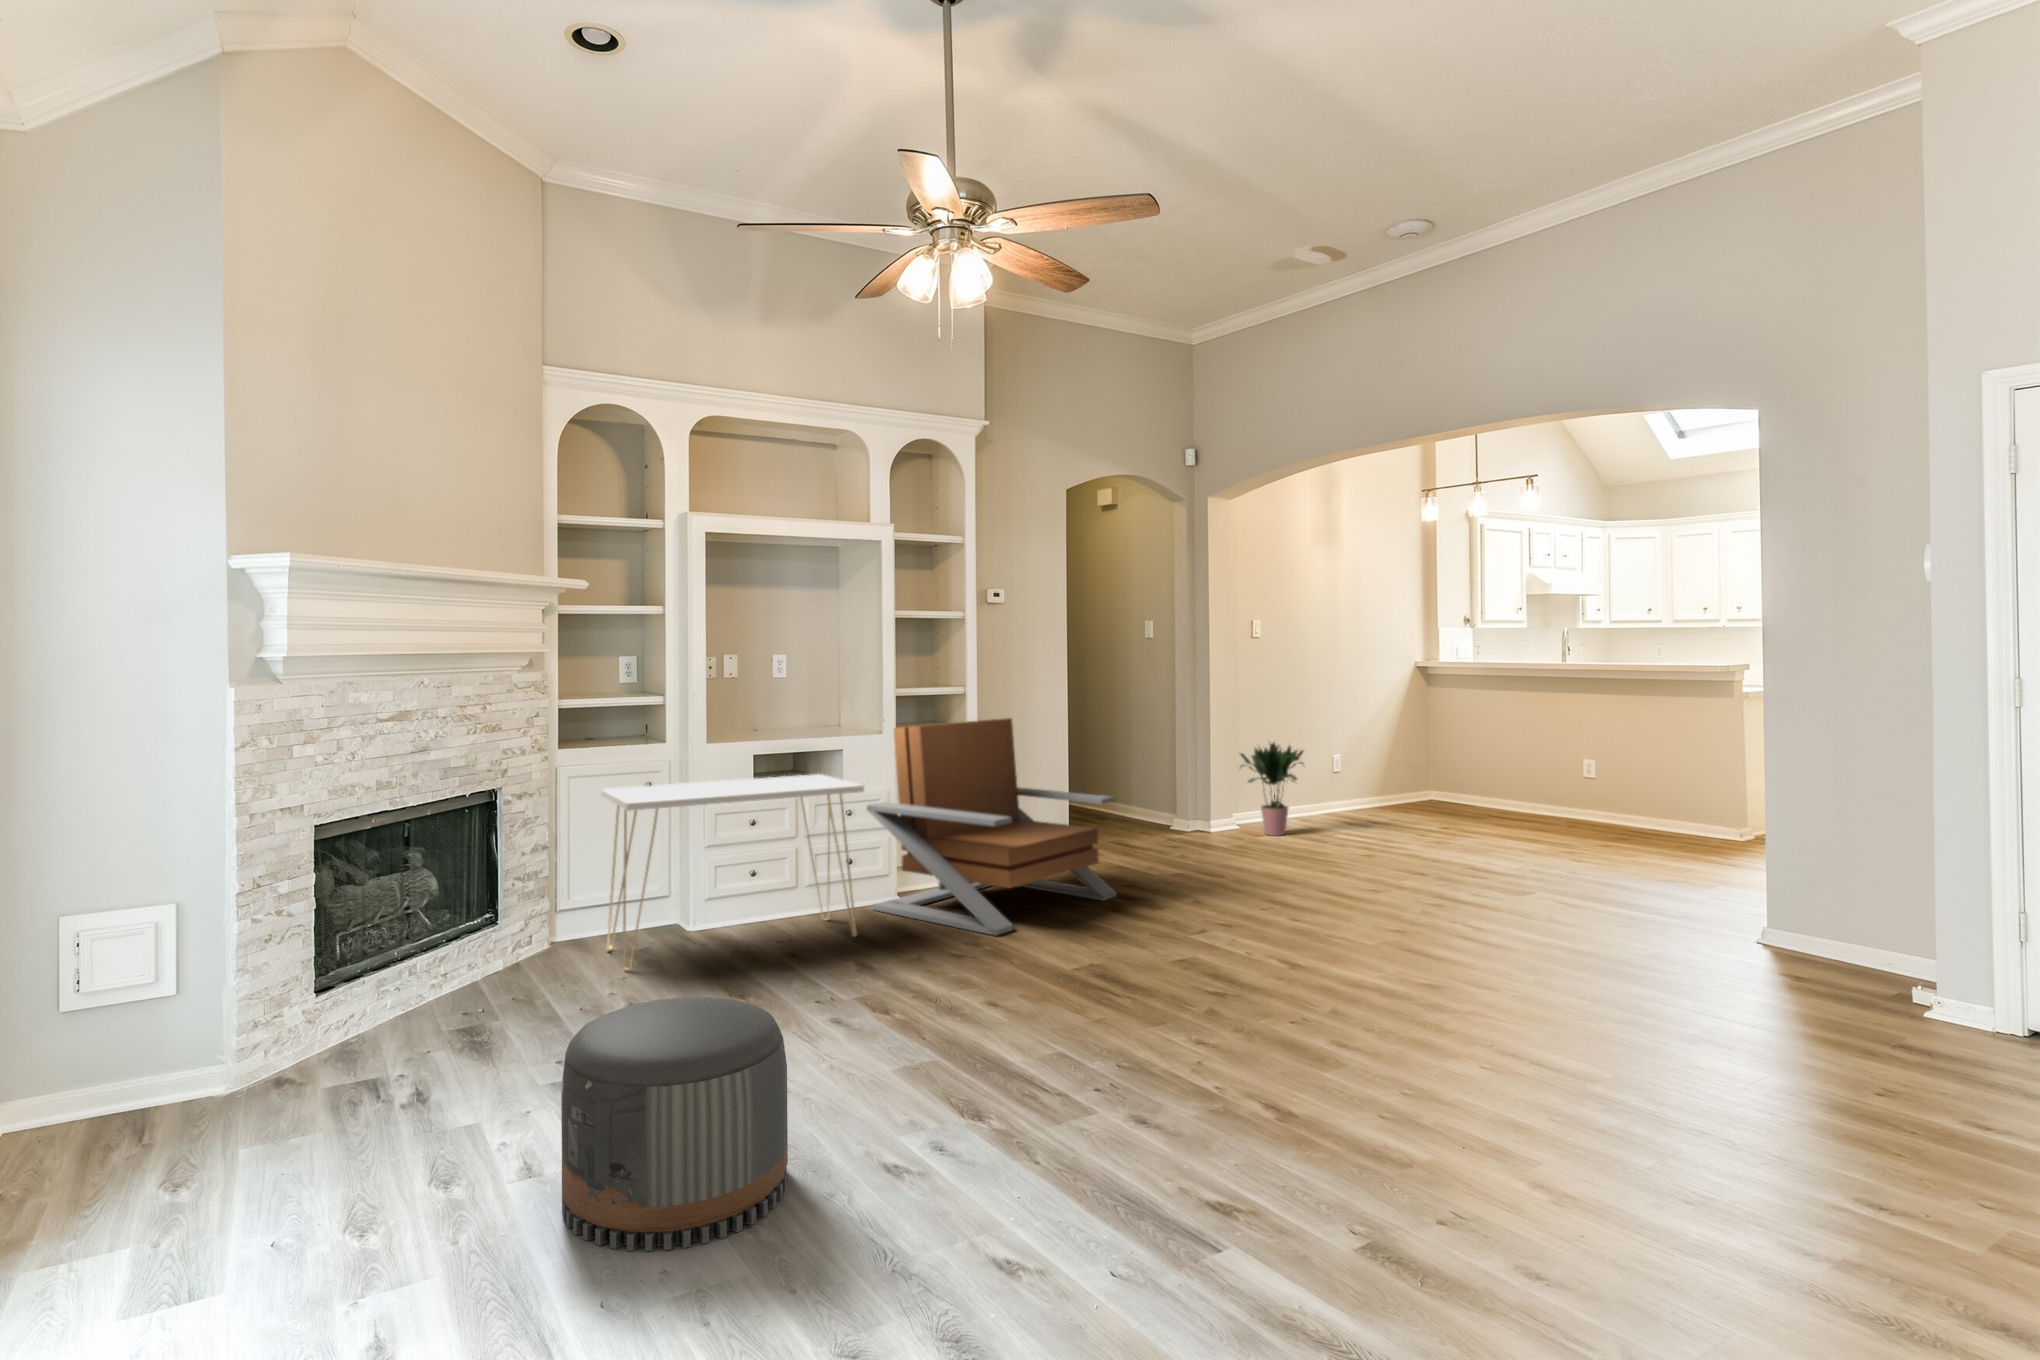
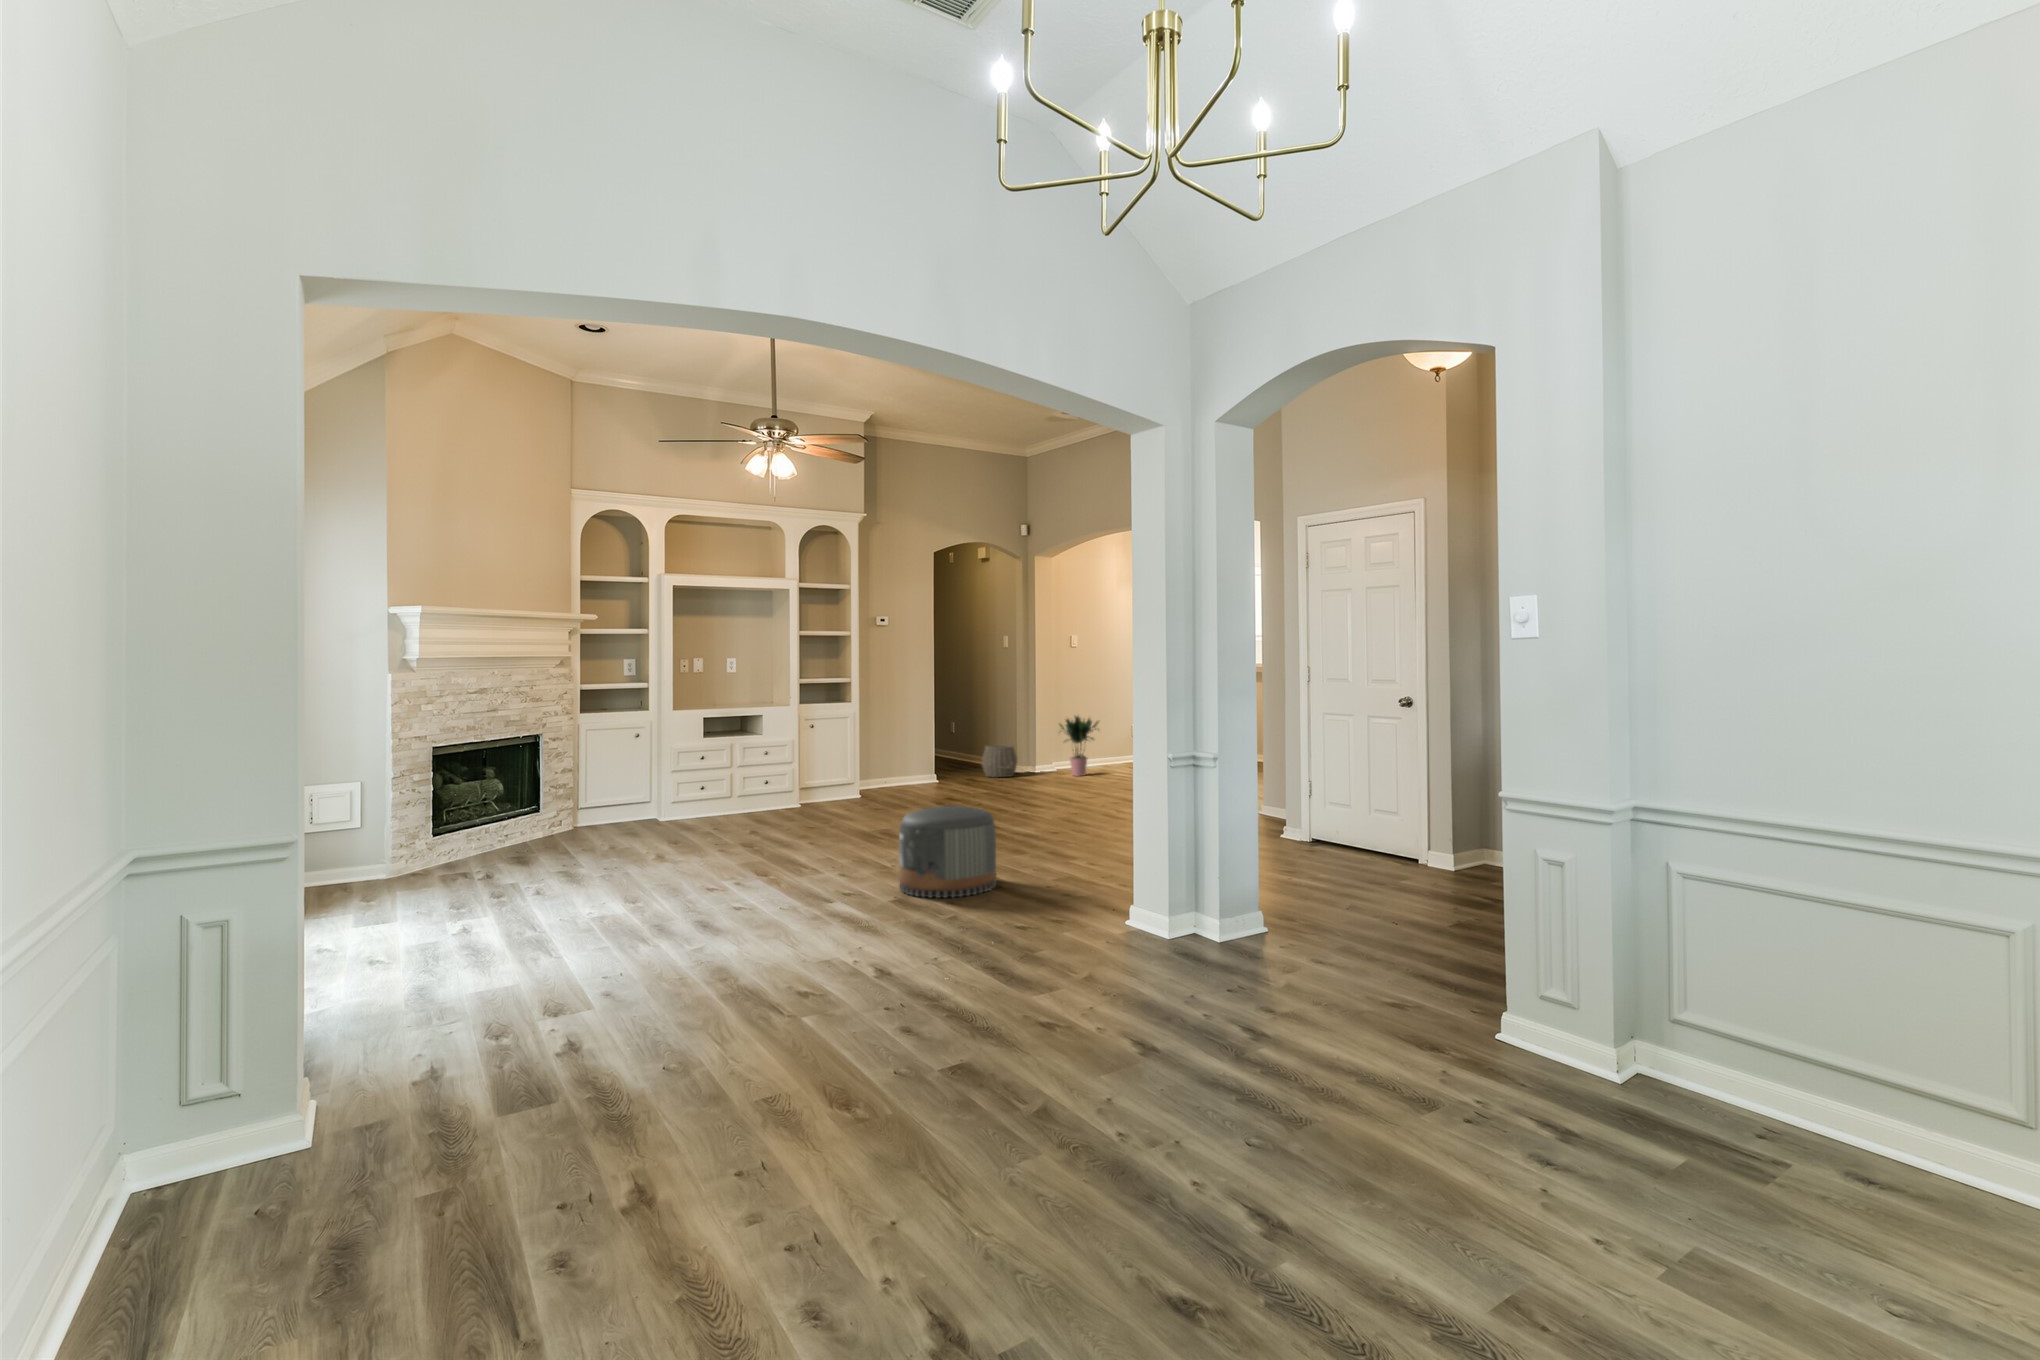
lounge chair: present [867,718,1116,935] -> none [776,698,934,821]
console table: present [601,774,864,971] -> none [605,730,762,837]
woven basket: none [1124,784,1179,836] -> present [982,745,1017,777]
pouf: present [561,997,788,1251] -> present [899,806,996,898]

